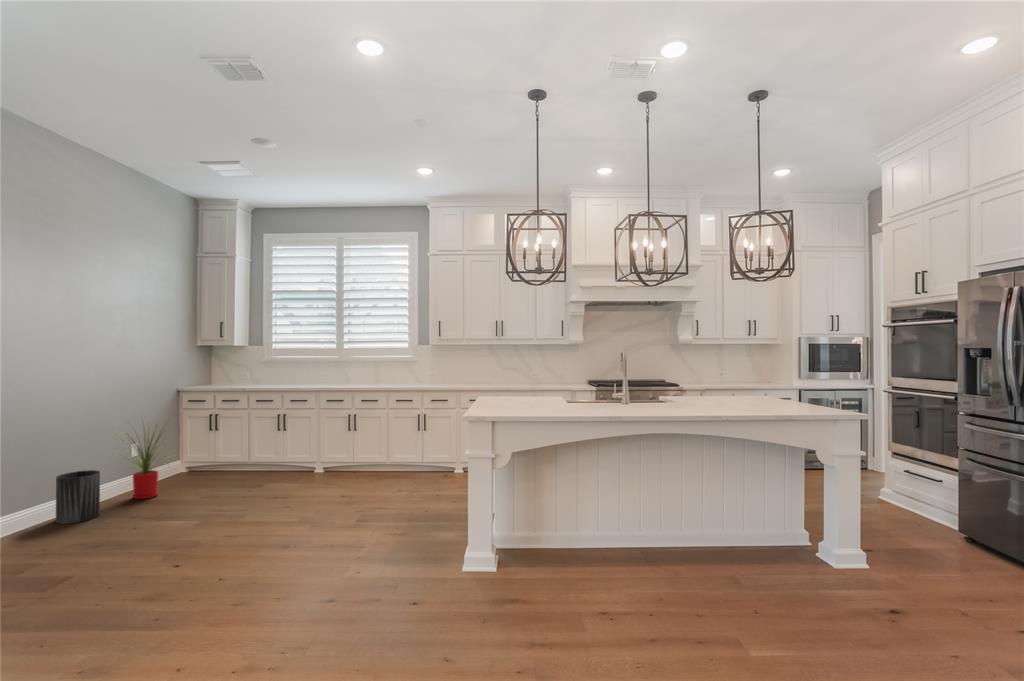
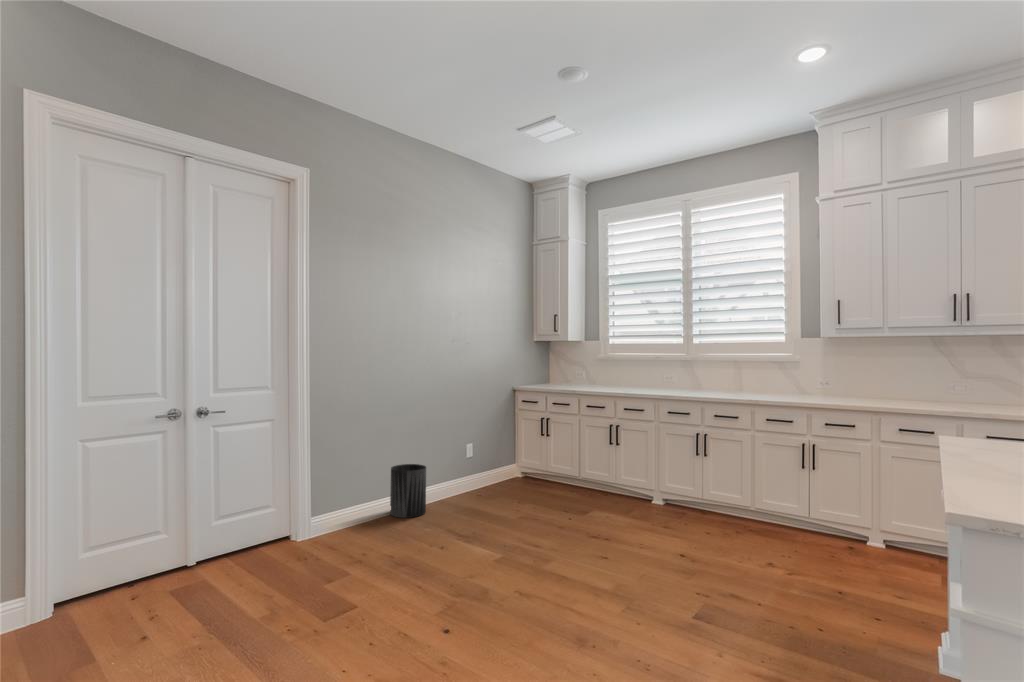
house plant: present [125,426,163,499] -> none [441,414,505,503]

